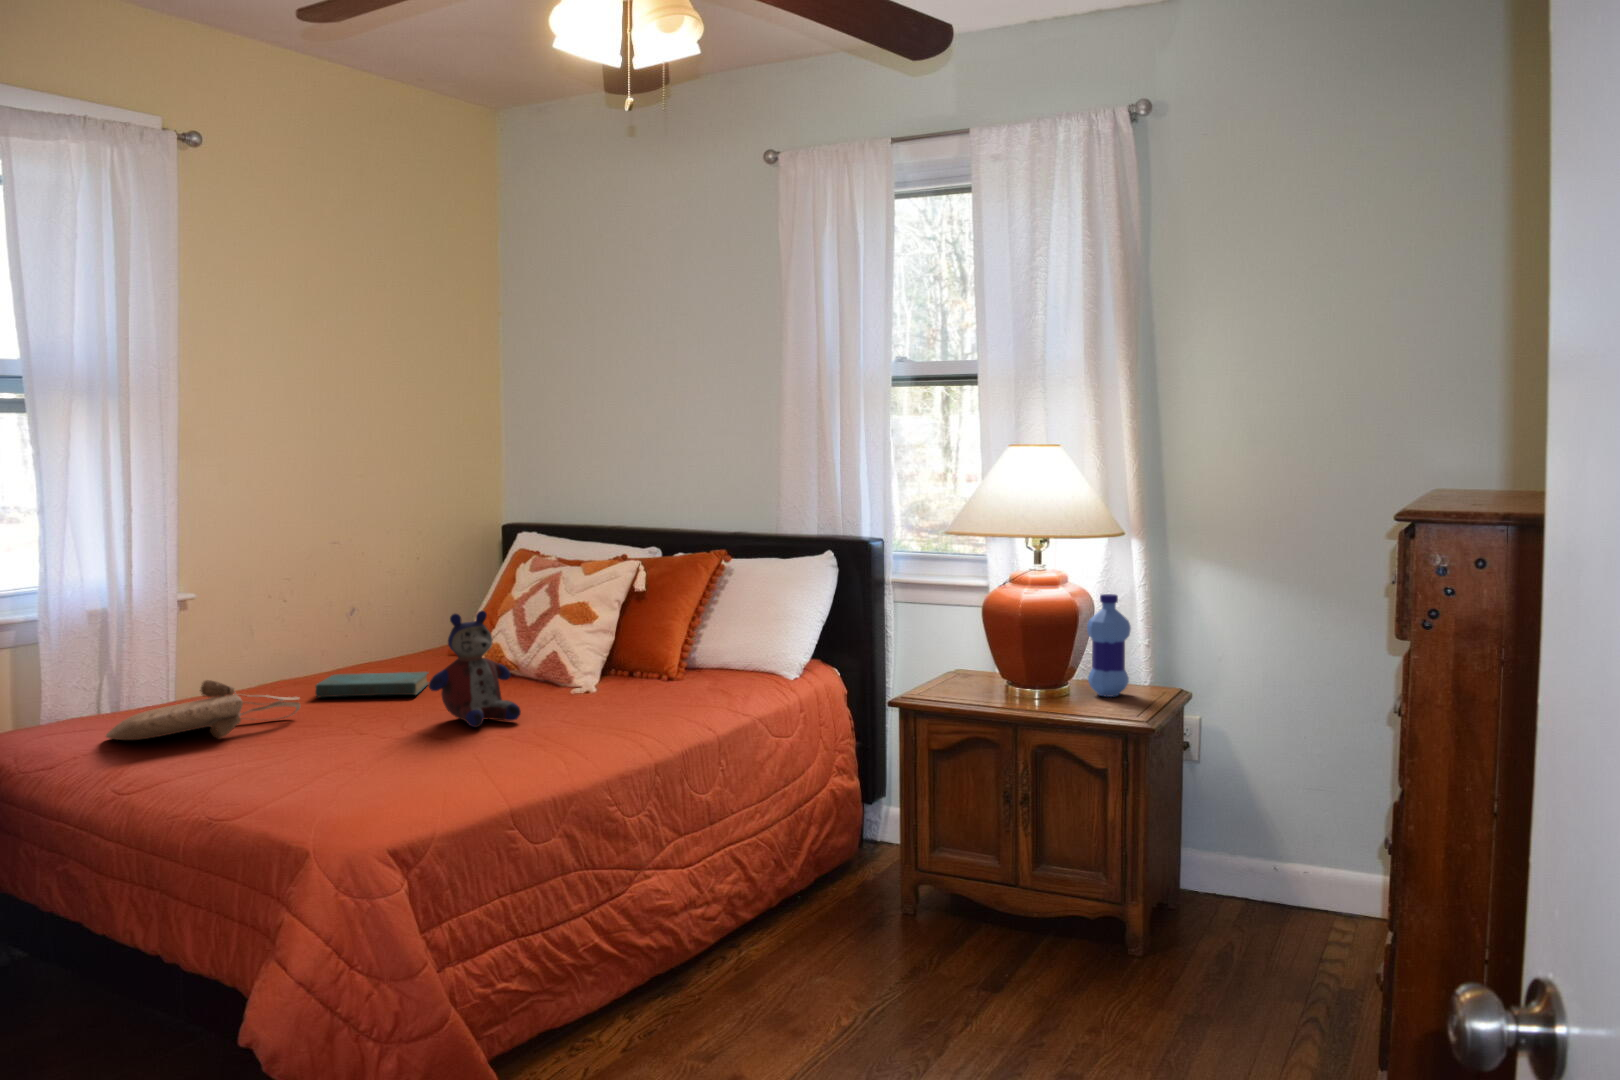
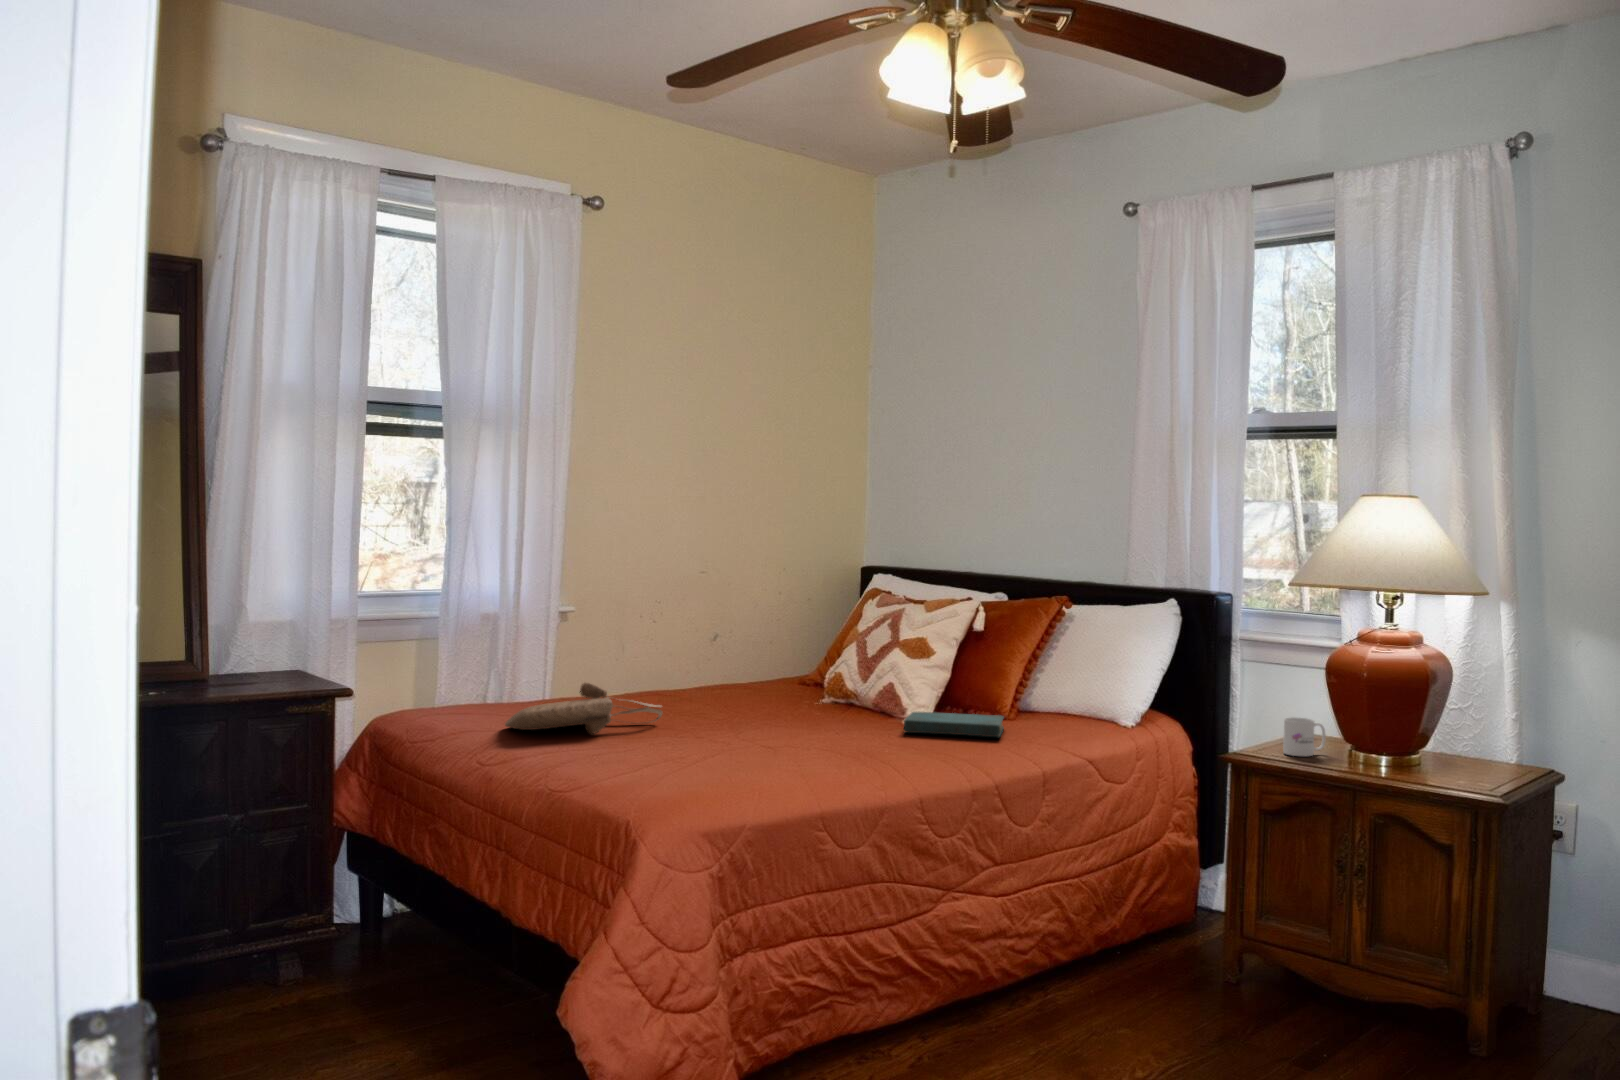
water bottle: present [1087,594,1131,697] -> none [1443,658,1495,770]
stuffed bear: present [429,611,521,727] -> none [769,637,850,744]
mug: none [947,659,984,696] -> present [1283,717,1326,756]
book: present [315,672,429,697] -> present [904,712,1004,737]

